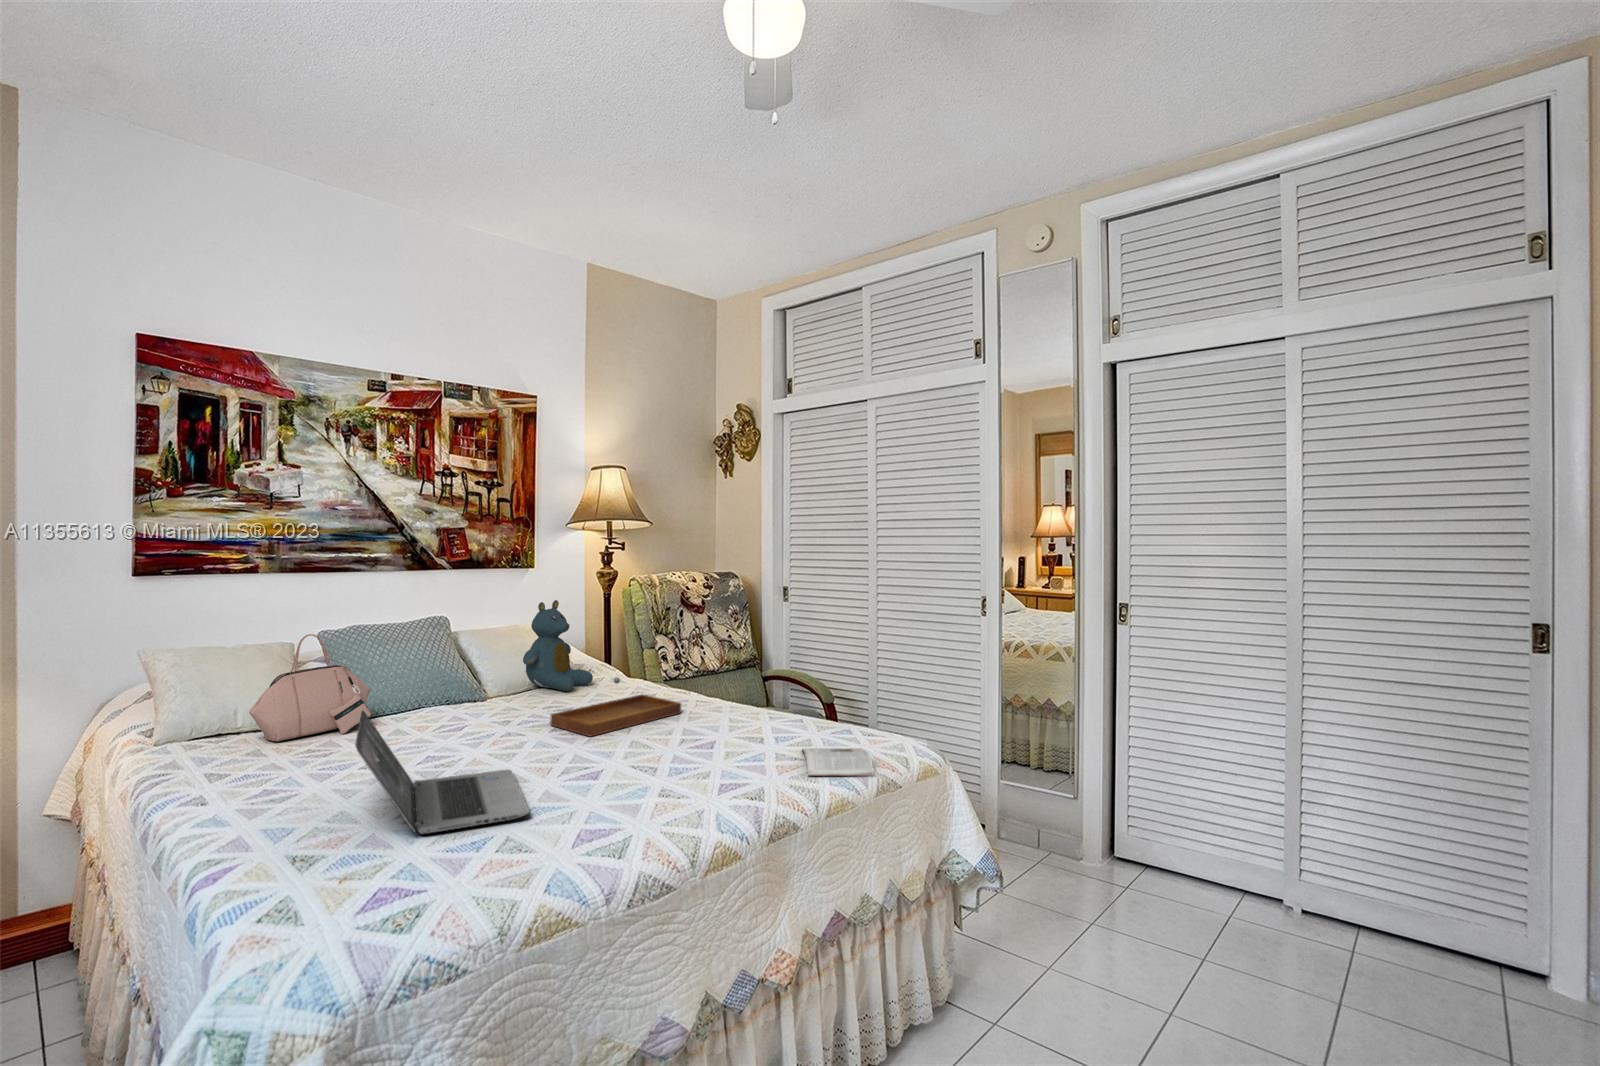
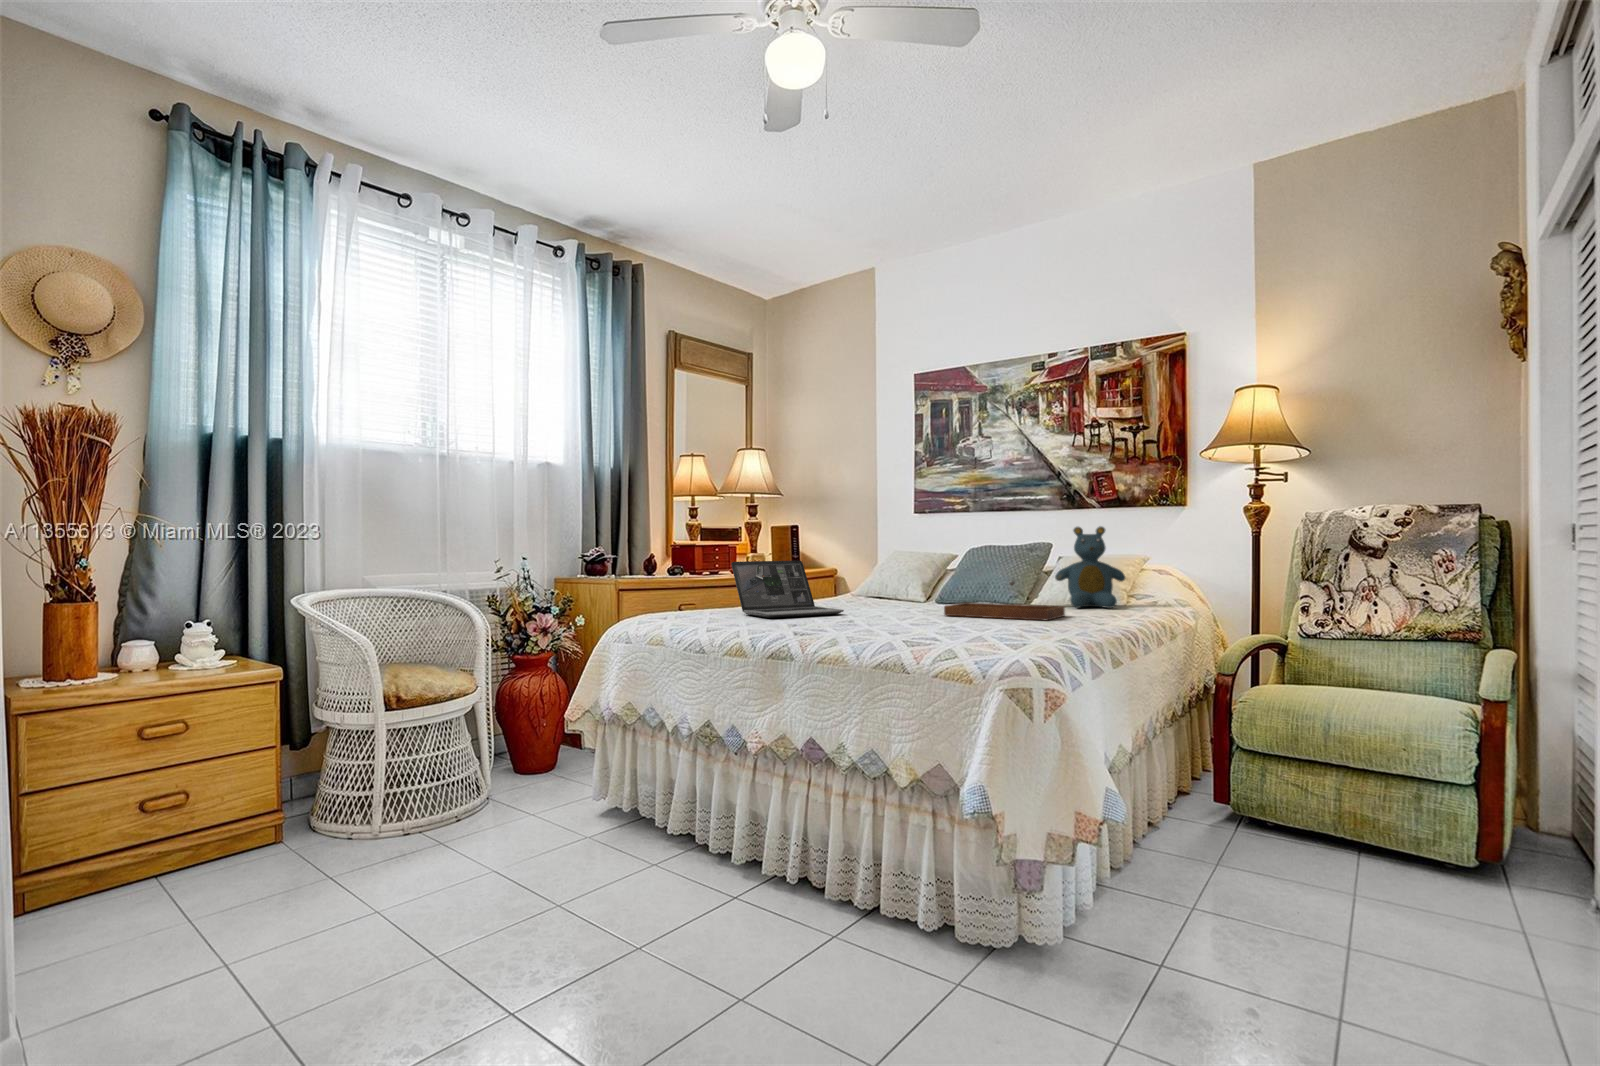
handbag: present [249,634,371,741] -> none [874,538,939,602]
magazine: present [802,748,874,776] -> none [880,624,981,645]

